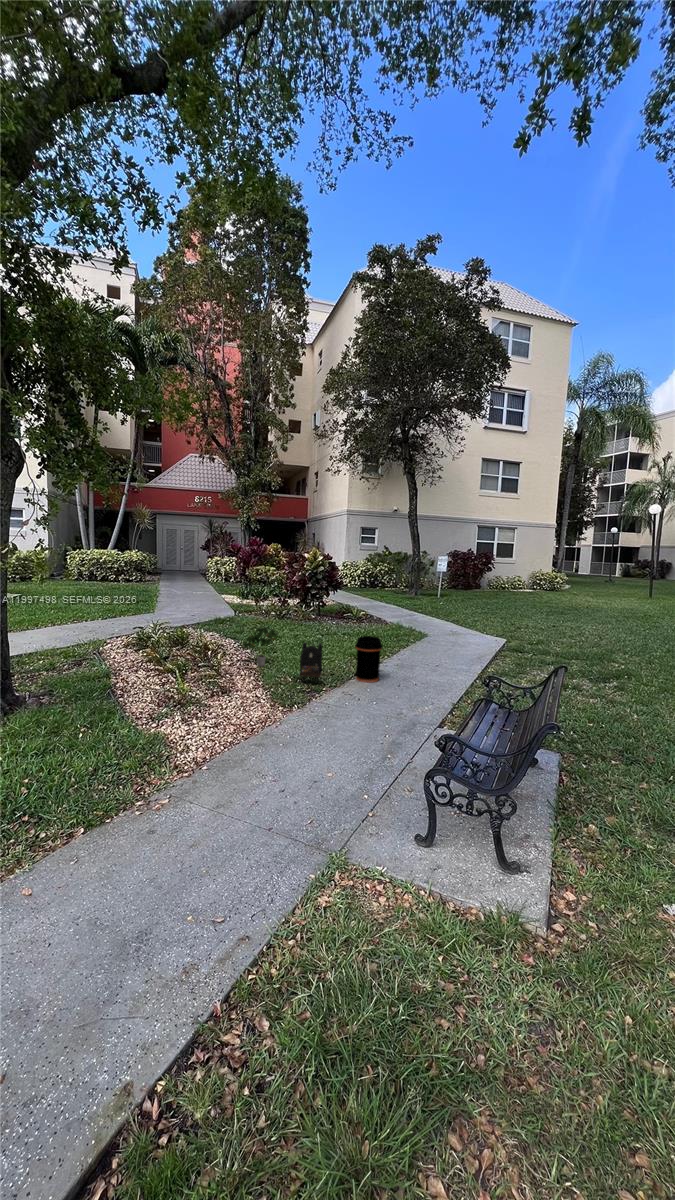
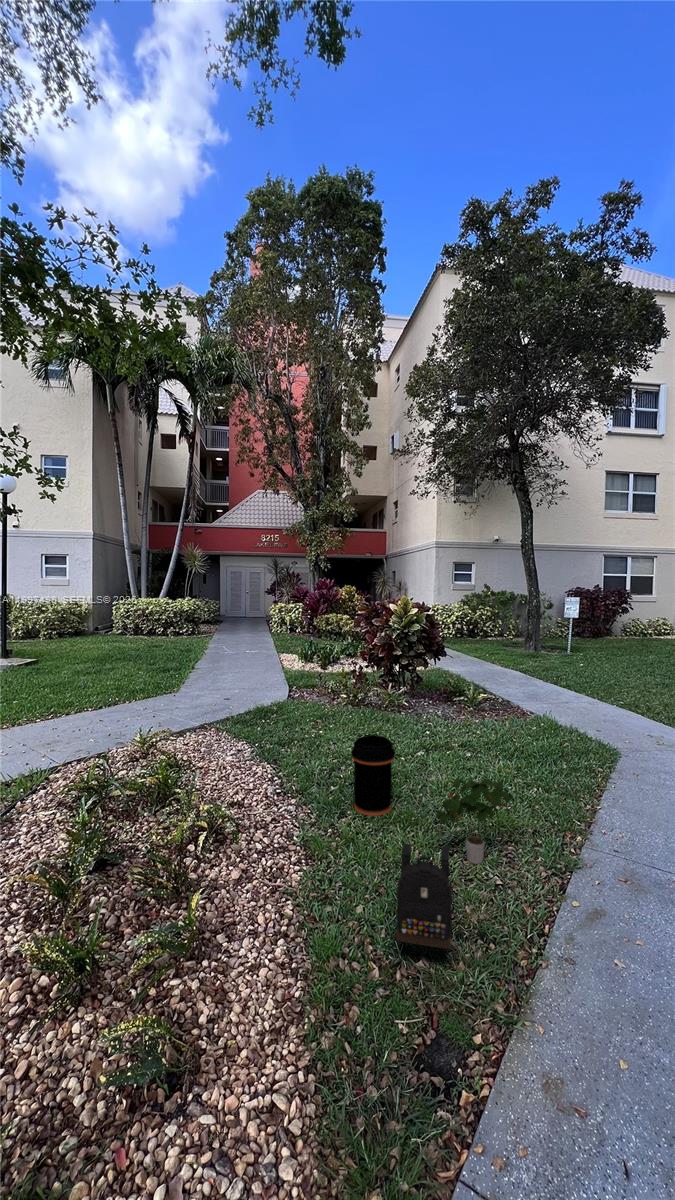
potted plant: present [243,627,278,666] -> present [435,778,515,864]
trash can: present [355,636,383,682] -> present [351,735,395,816]

